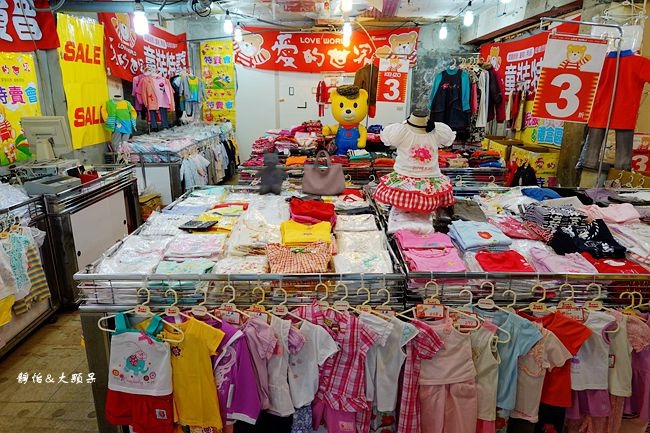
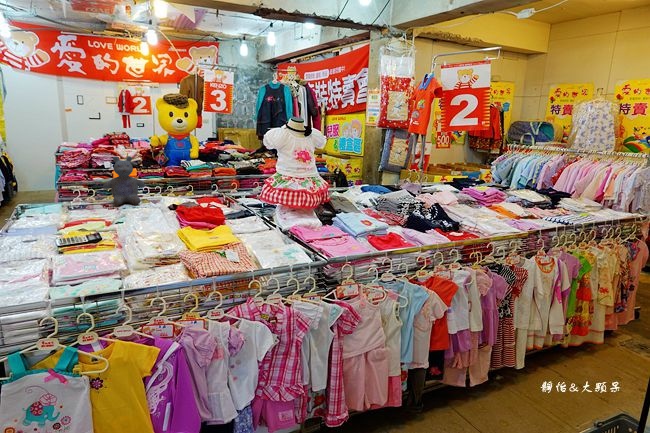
handbag: present [302,150,346,195] -> none [161,156,212,202]

